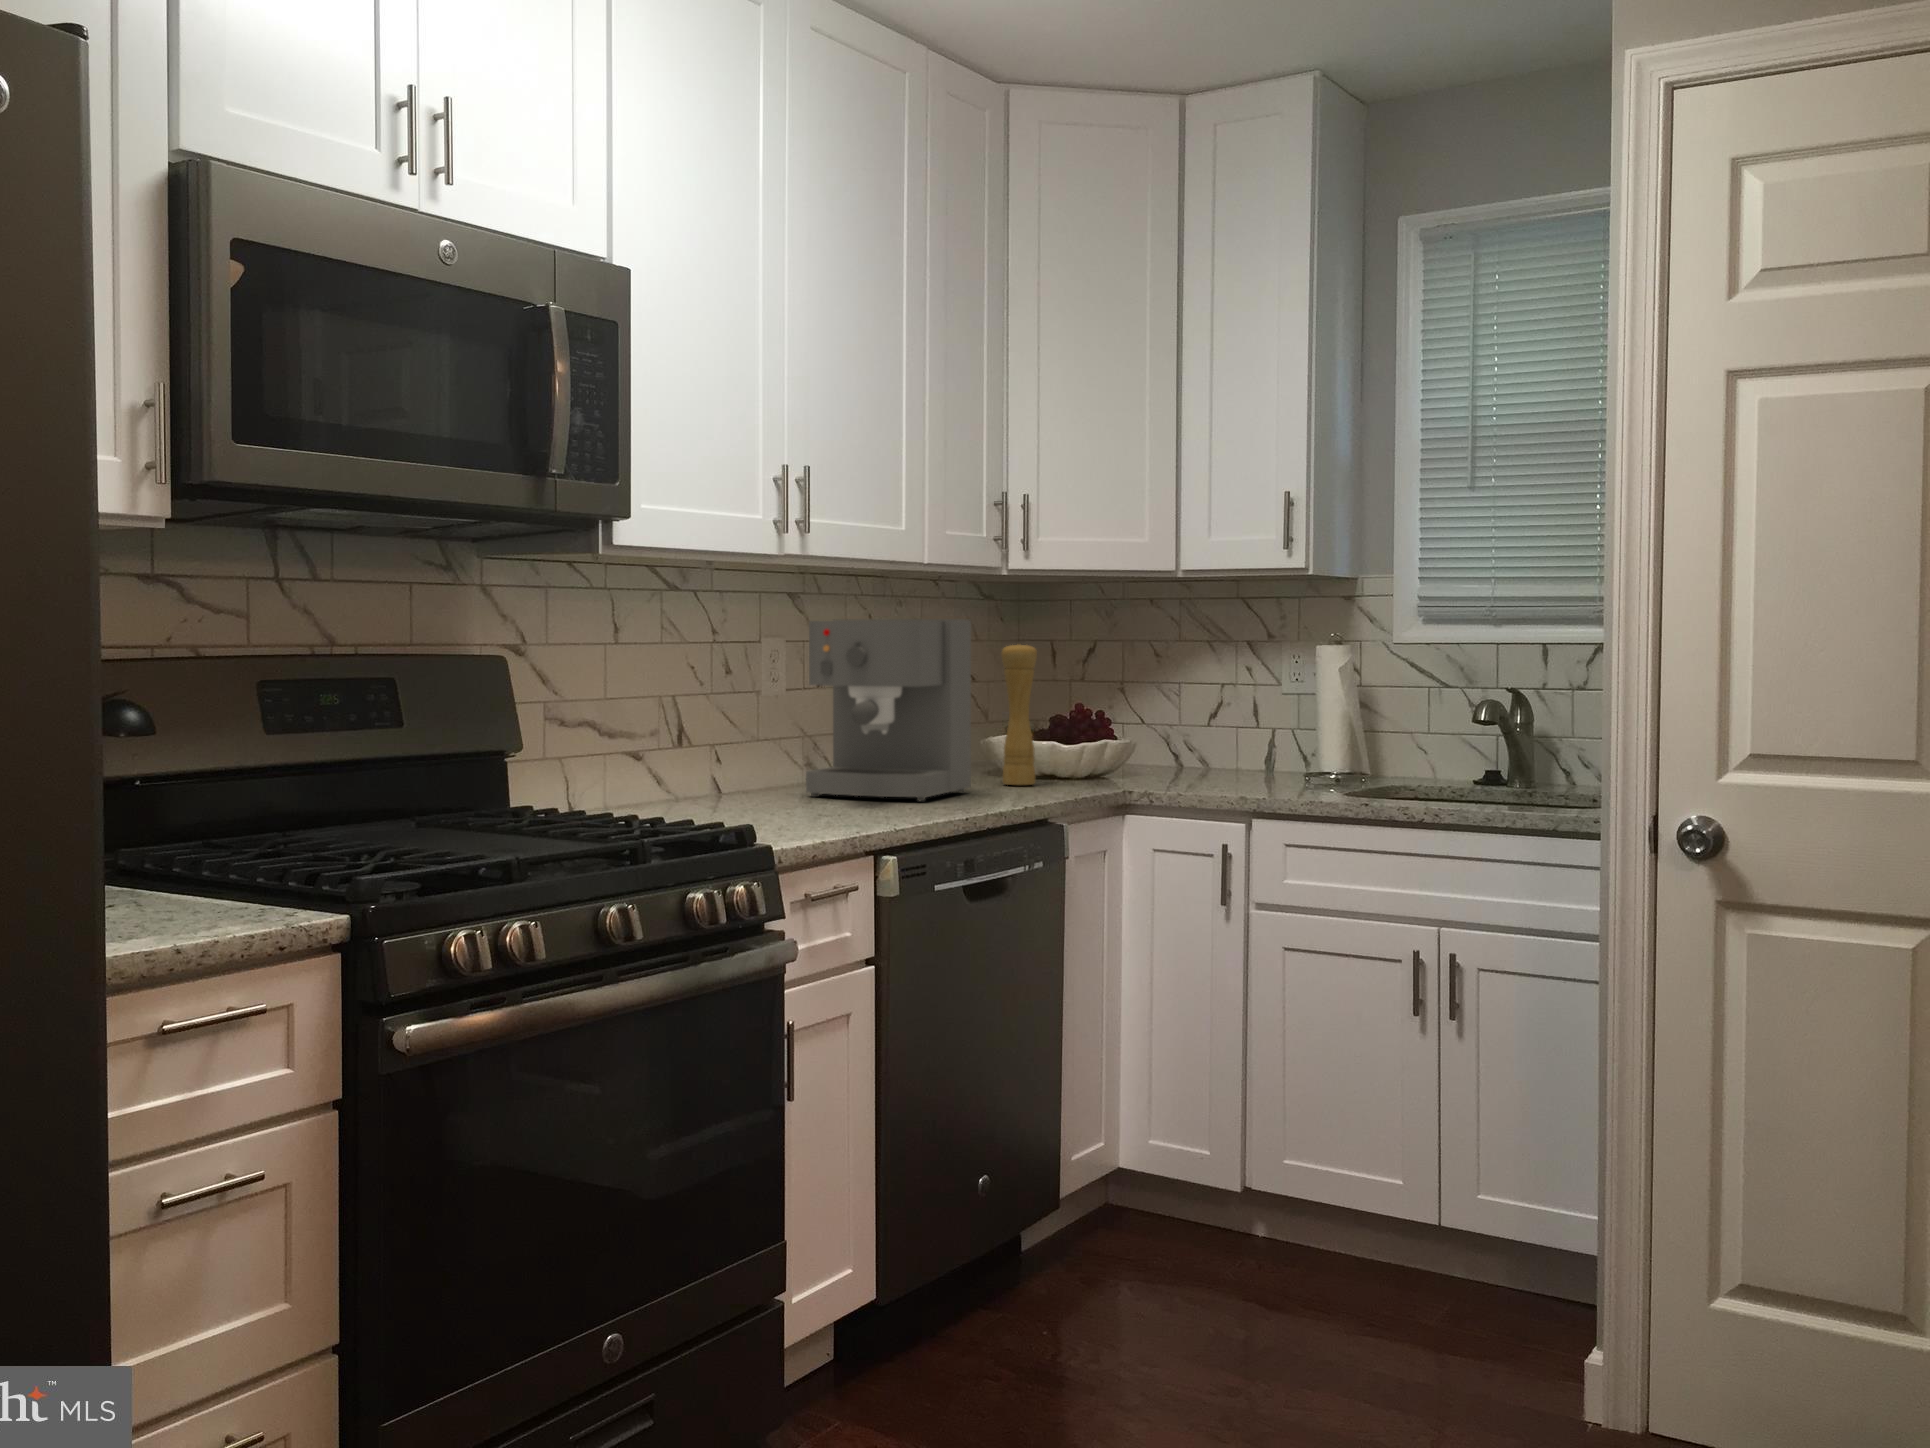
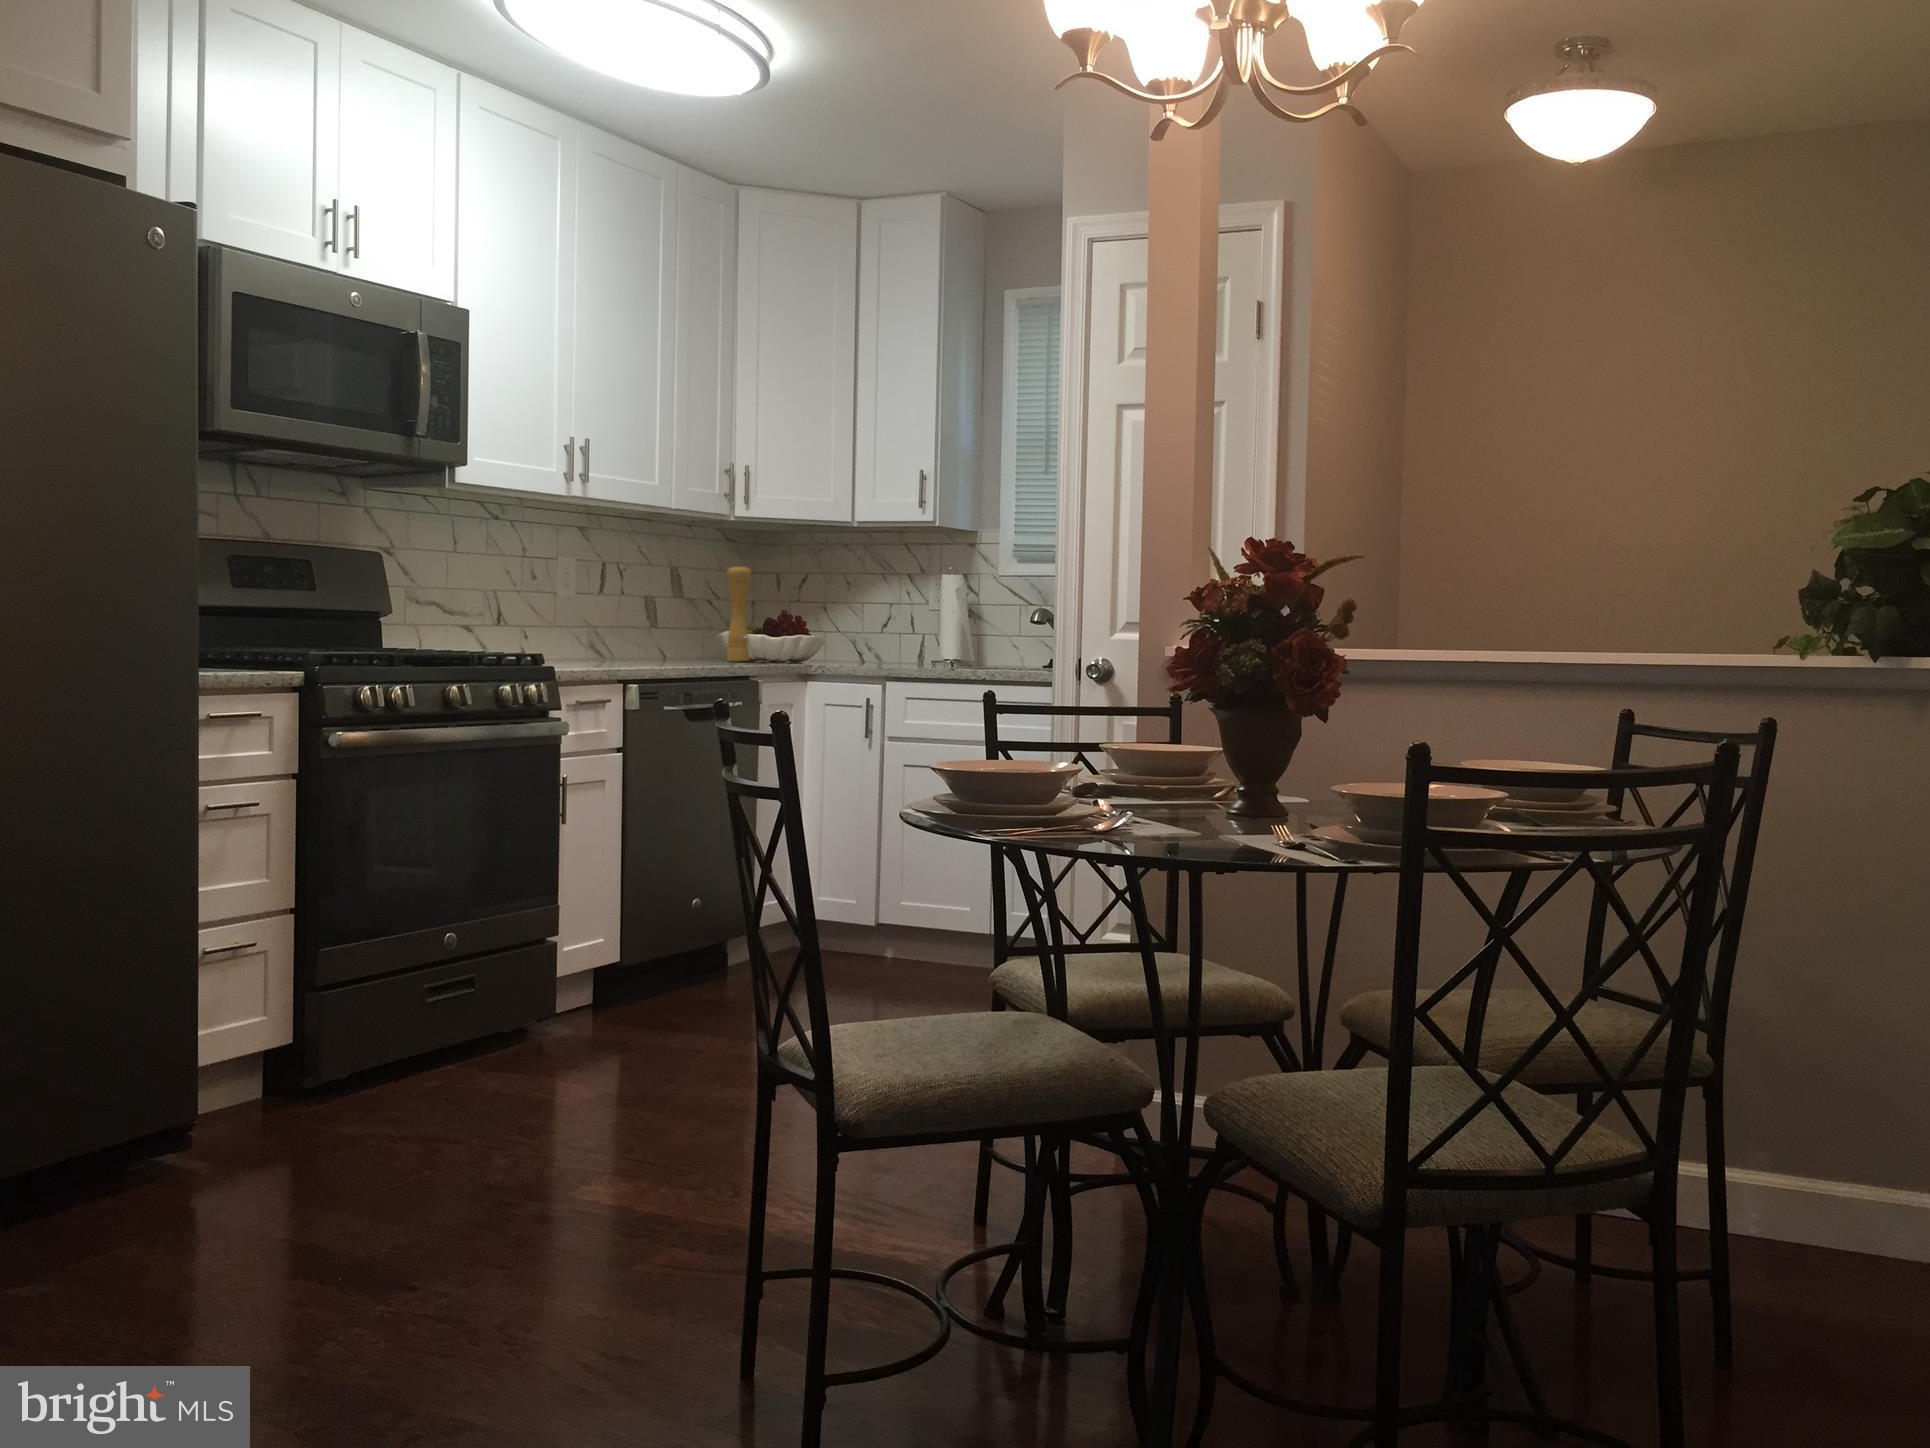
coffee maker: present [806,619,971,801] -> none [587,543,703,662]

